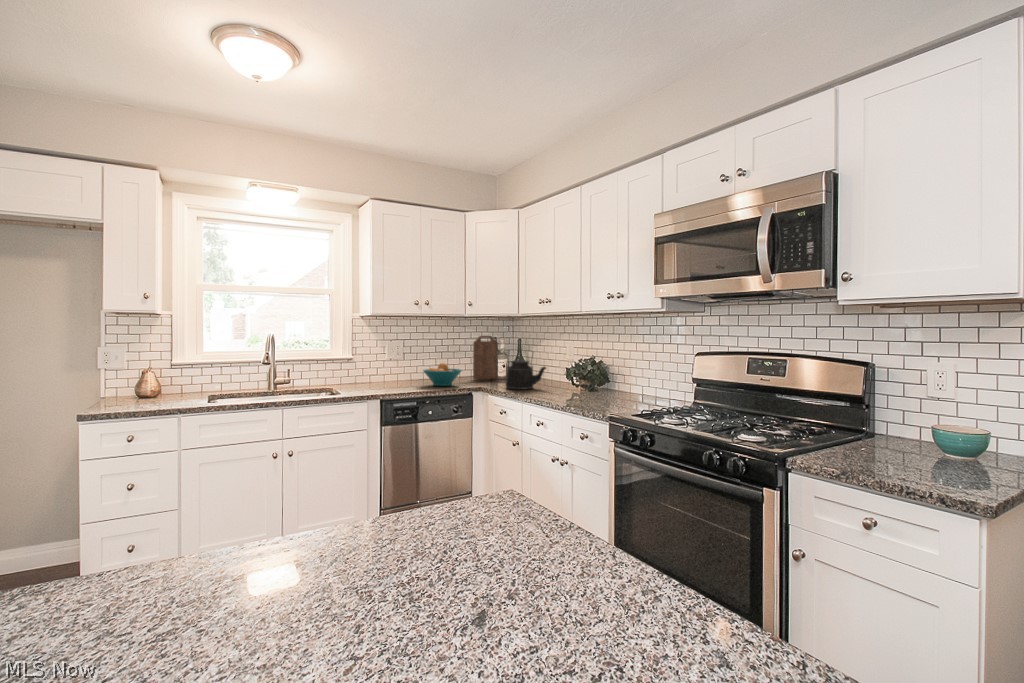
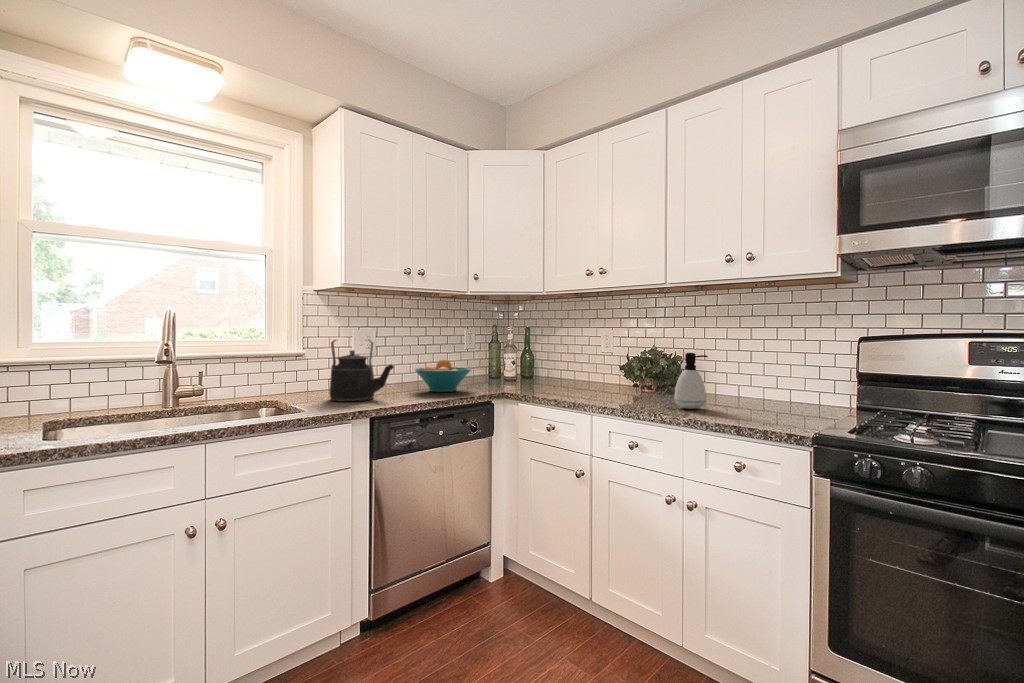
cutting board: present [473,336,498,379] -> none [469,323,498,381]
kettle: present [506,354,546,390] -> present [330,340,394,402]
soap dispenser: none [573,362,594,401] -> present [674,353,708,409]

